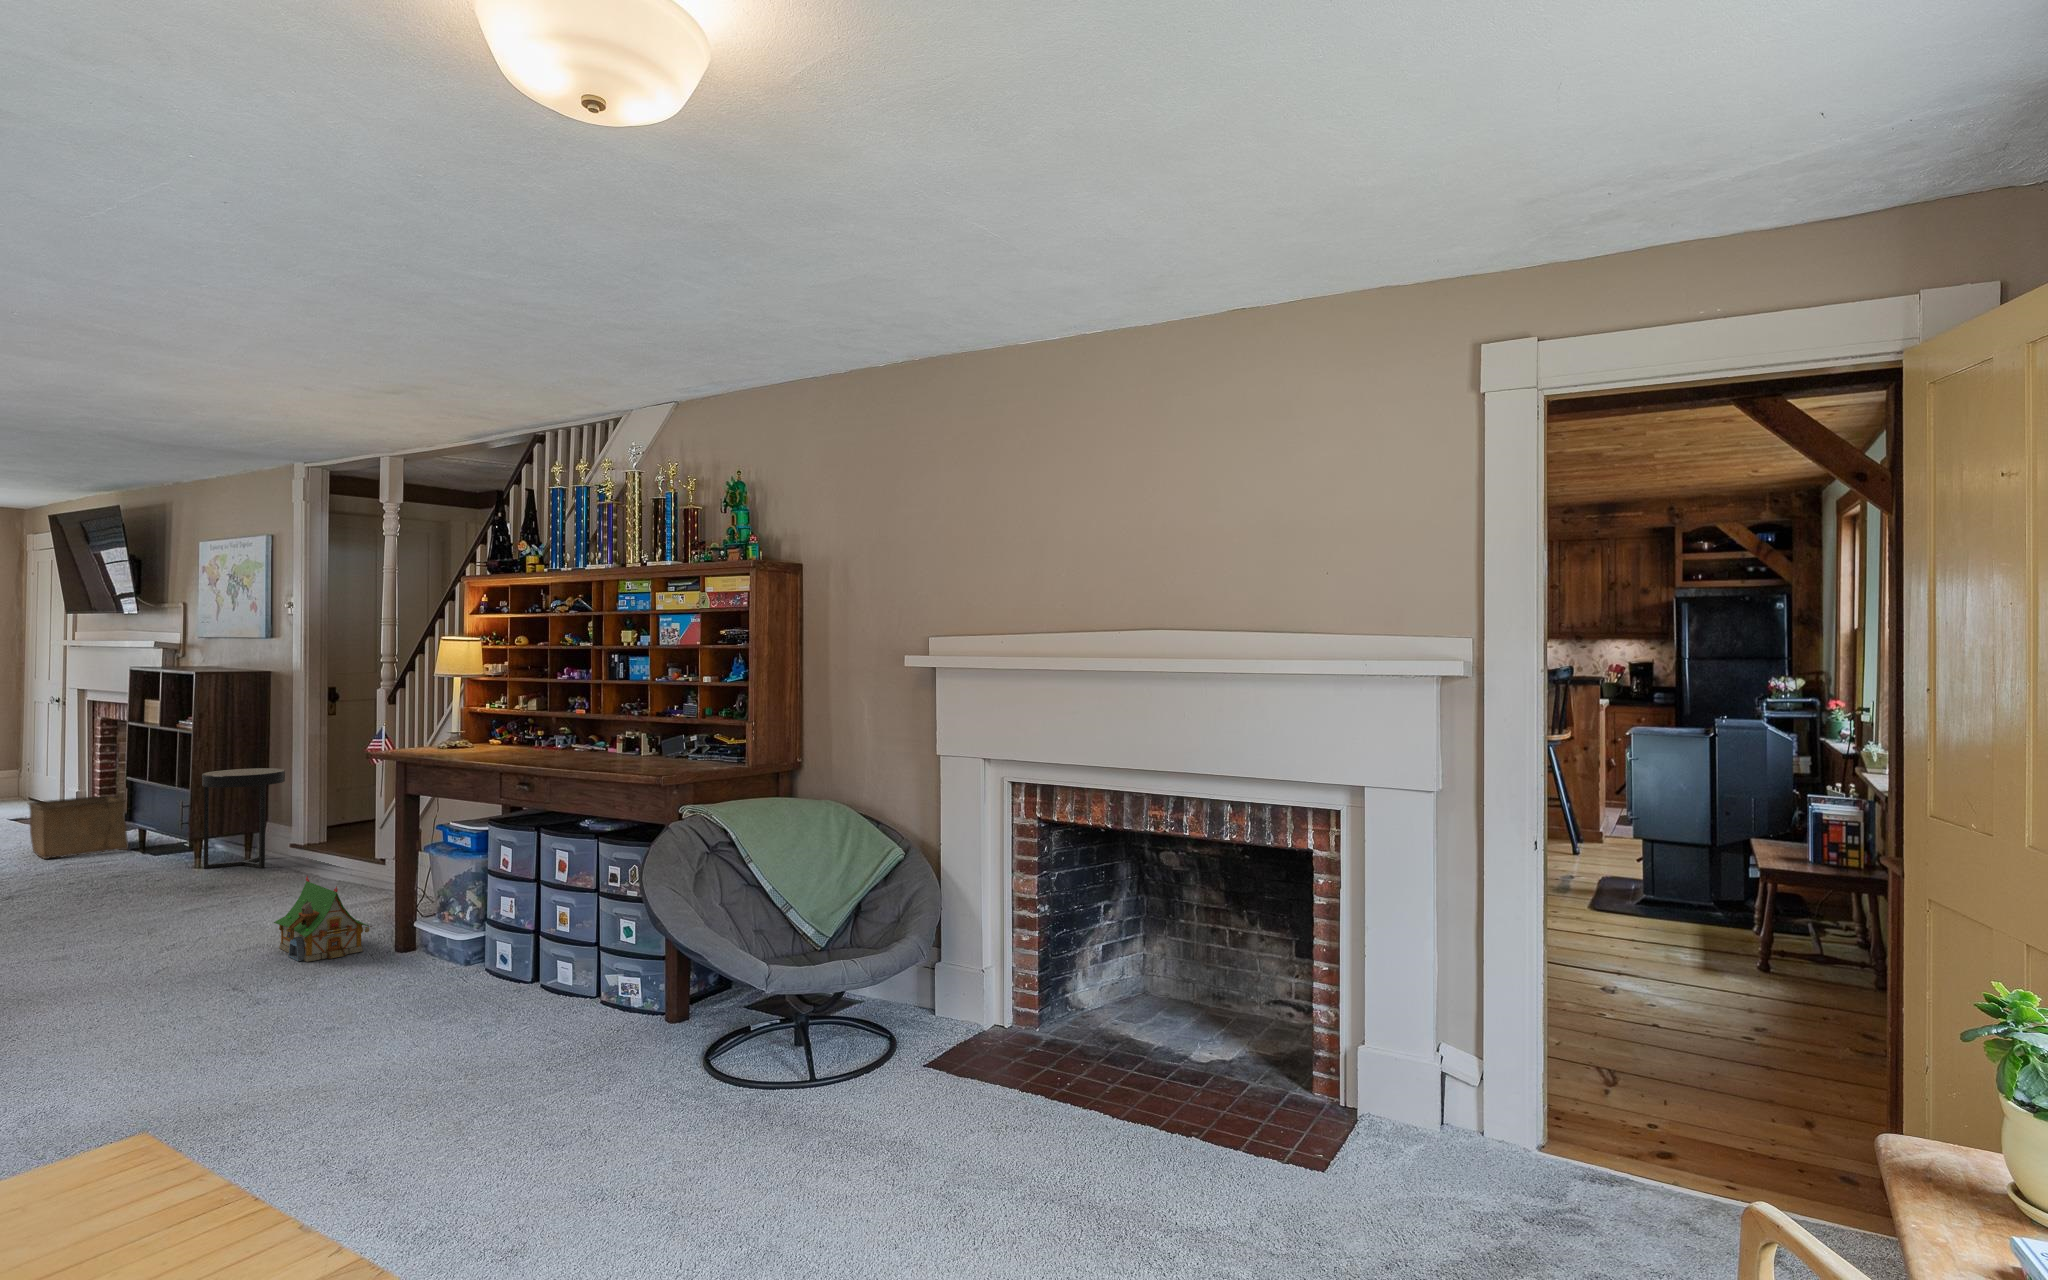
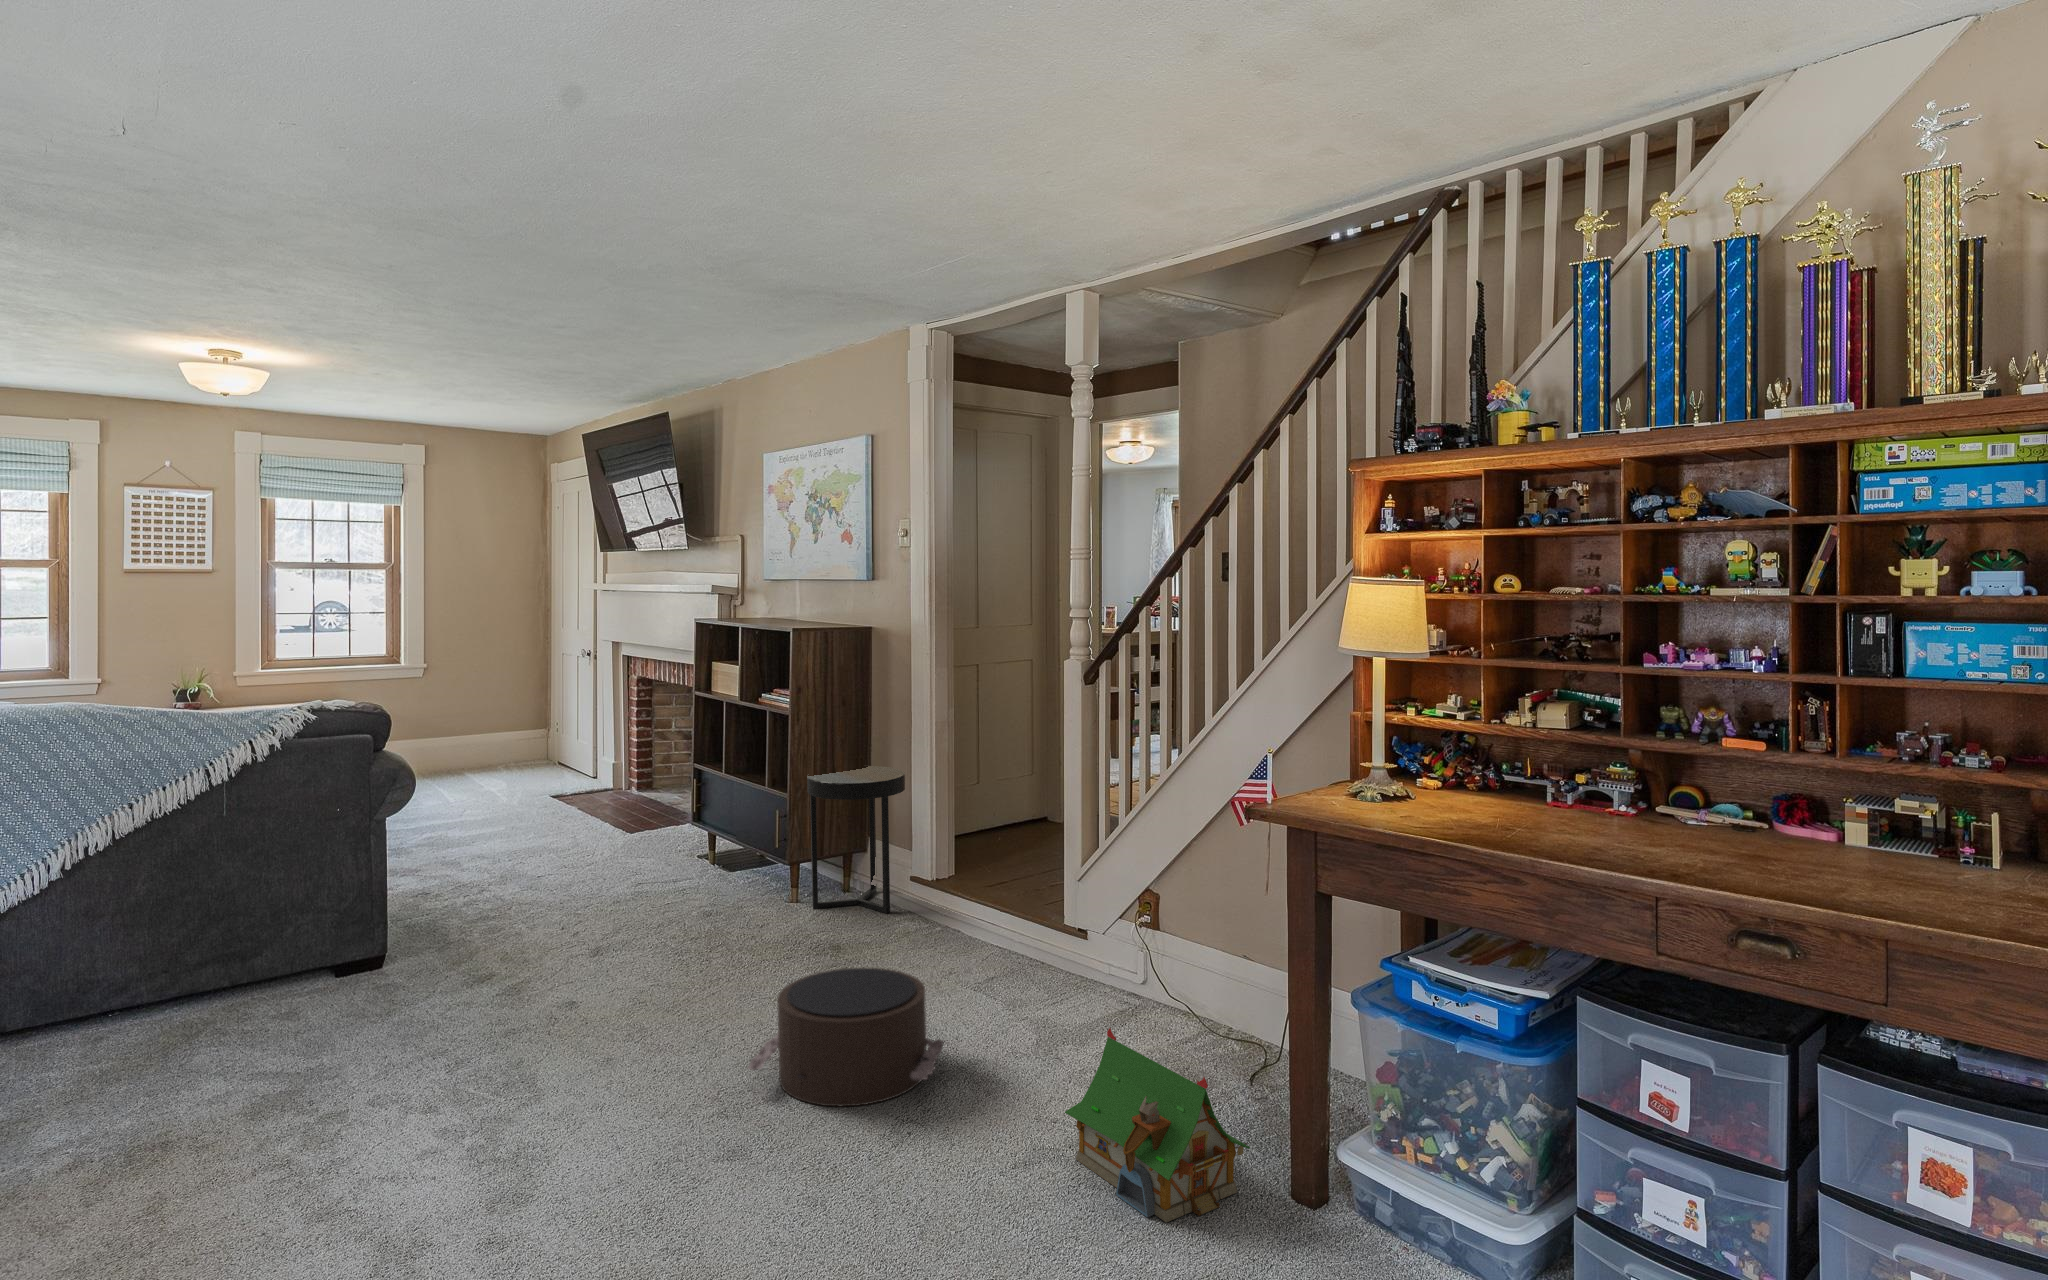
storage bin: present [29,796,128,859] -> none [587,786,701,875]
pouf: none [81,871,232,942] -> present [748,968,944,1106]

